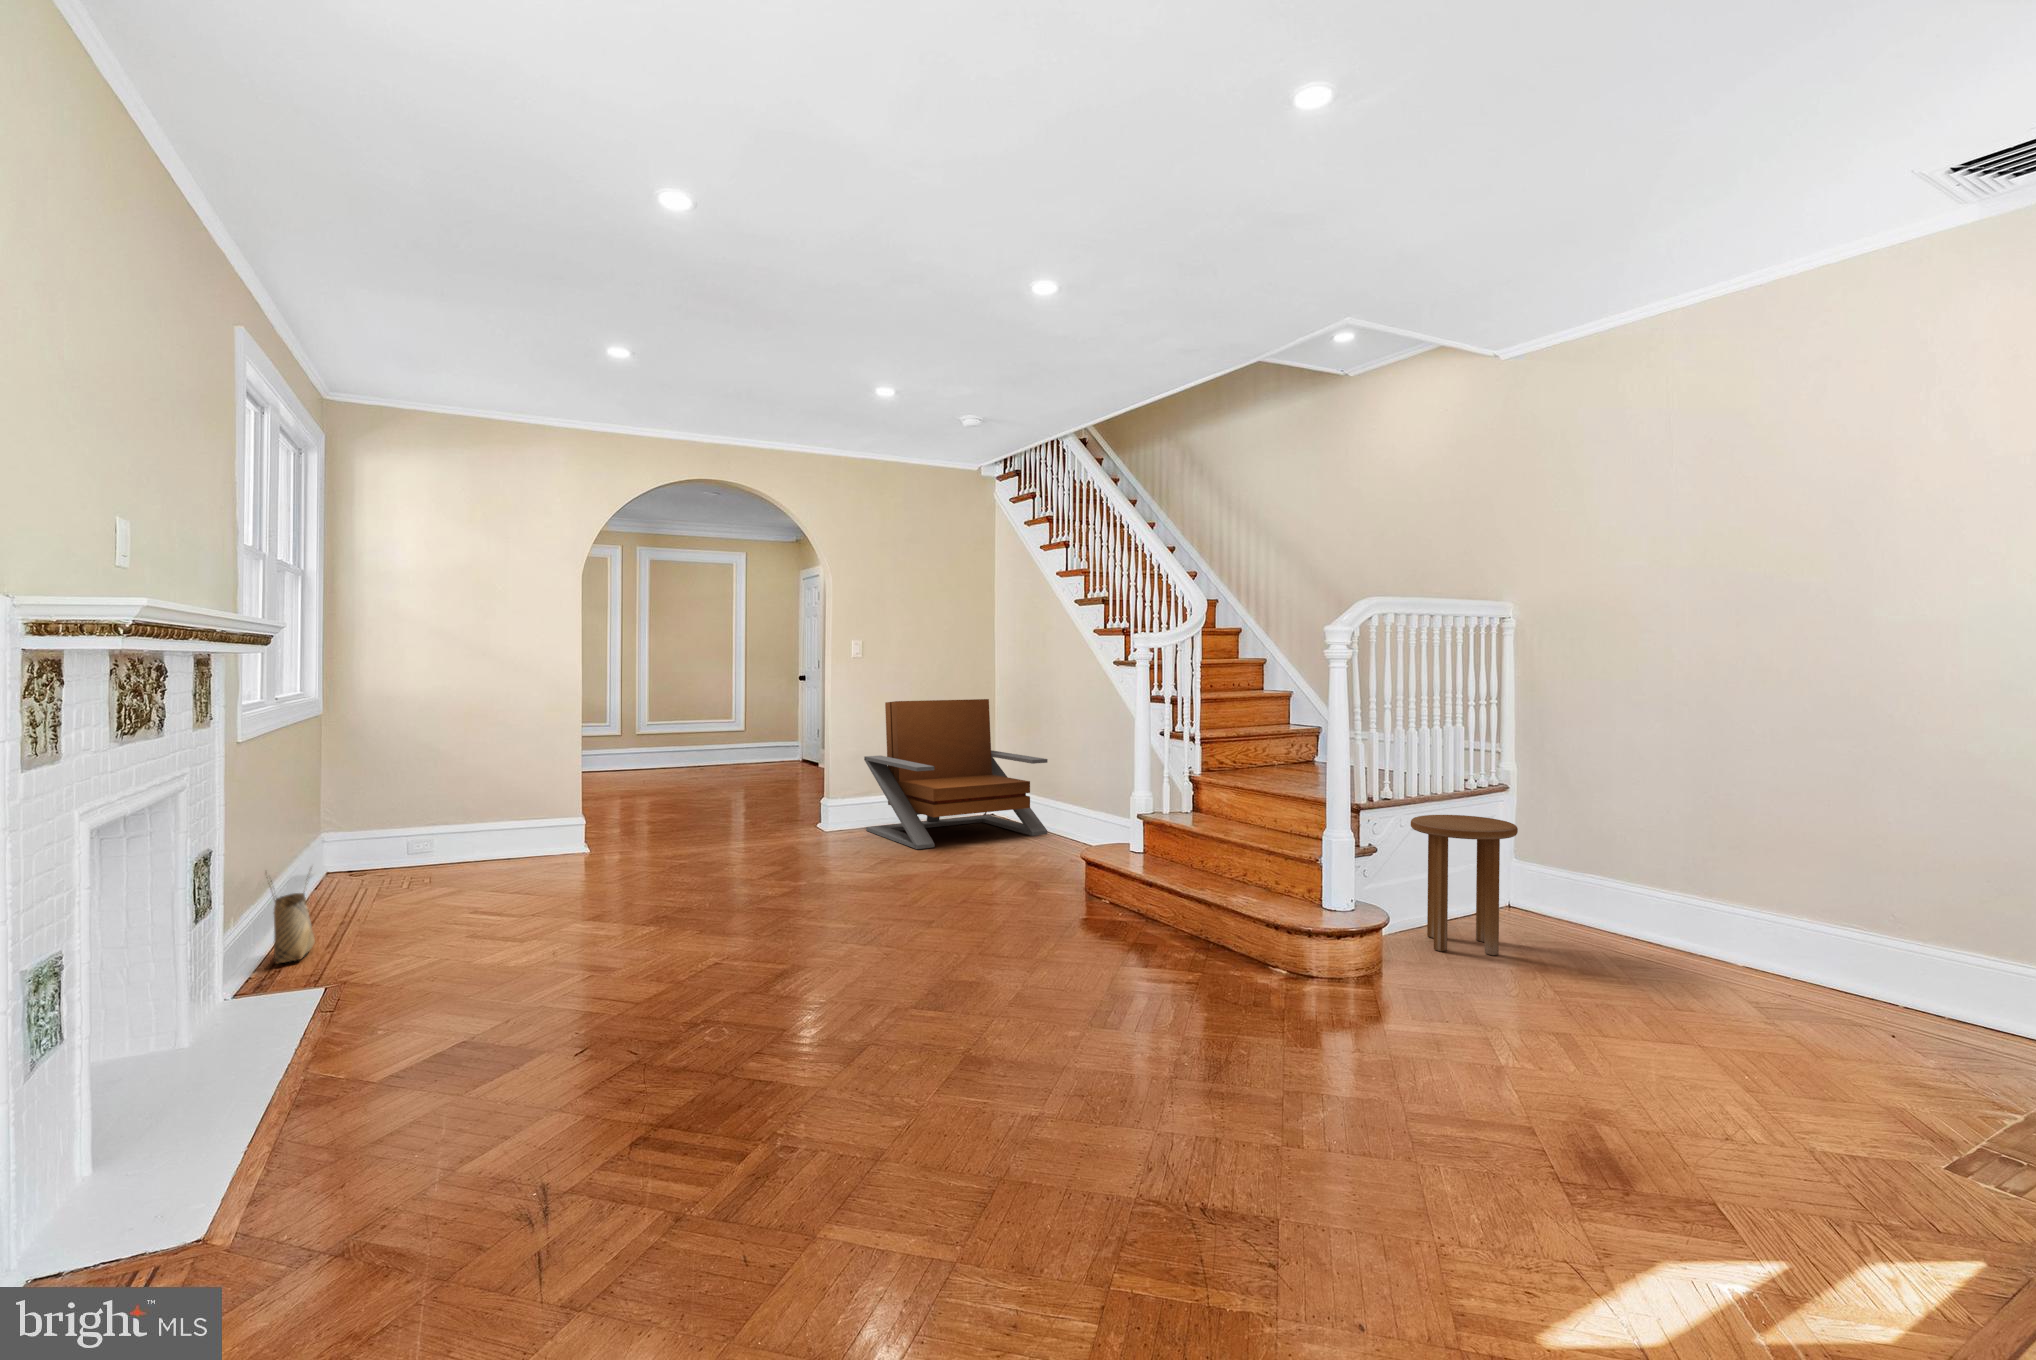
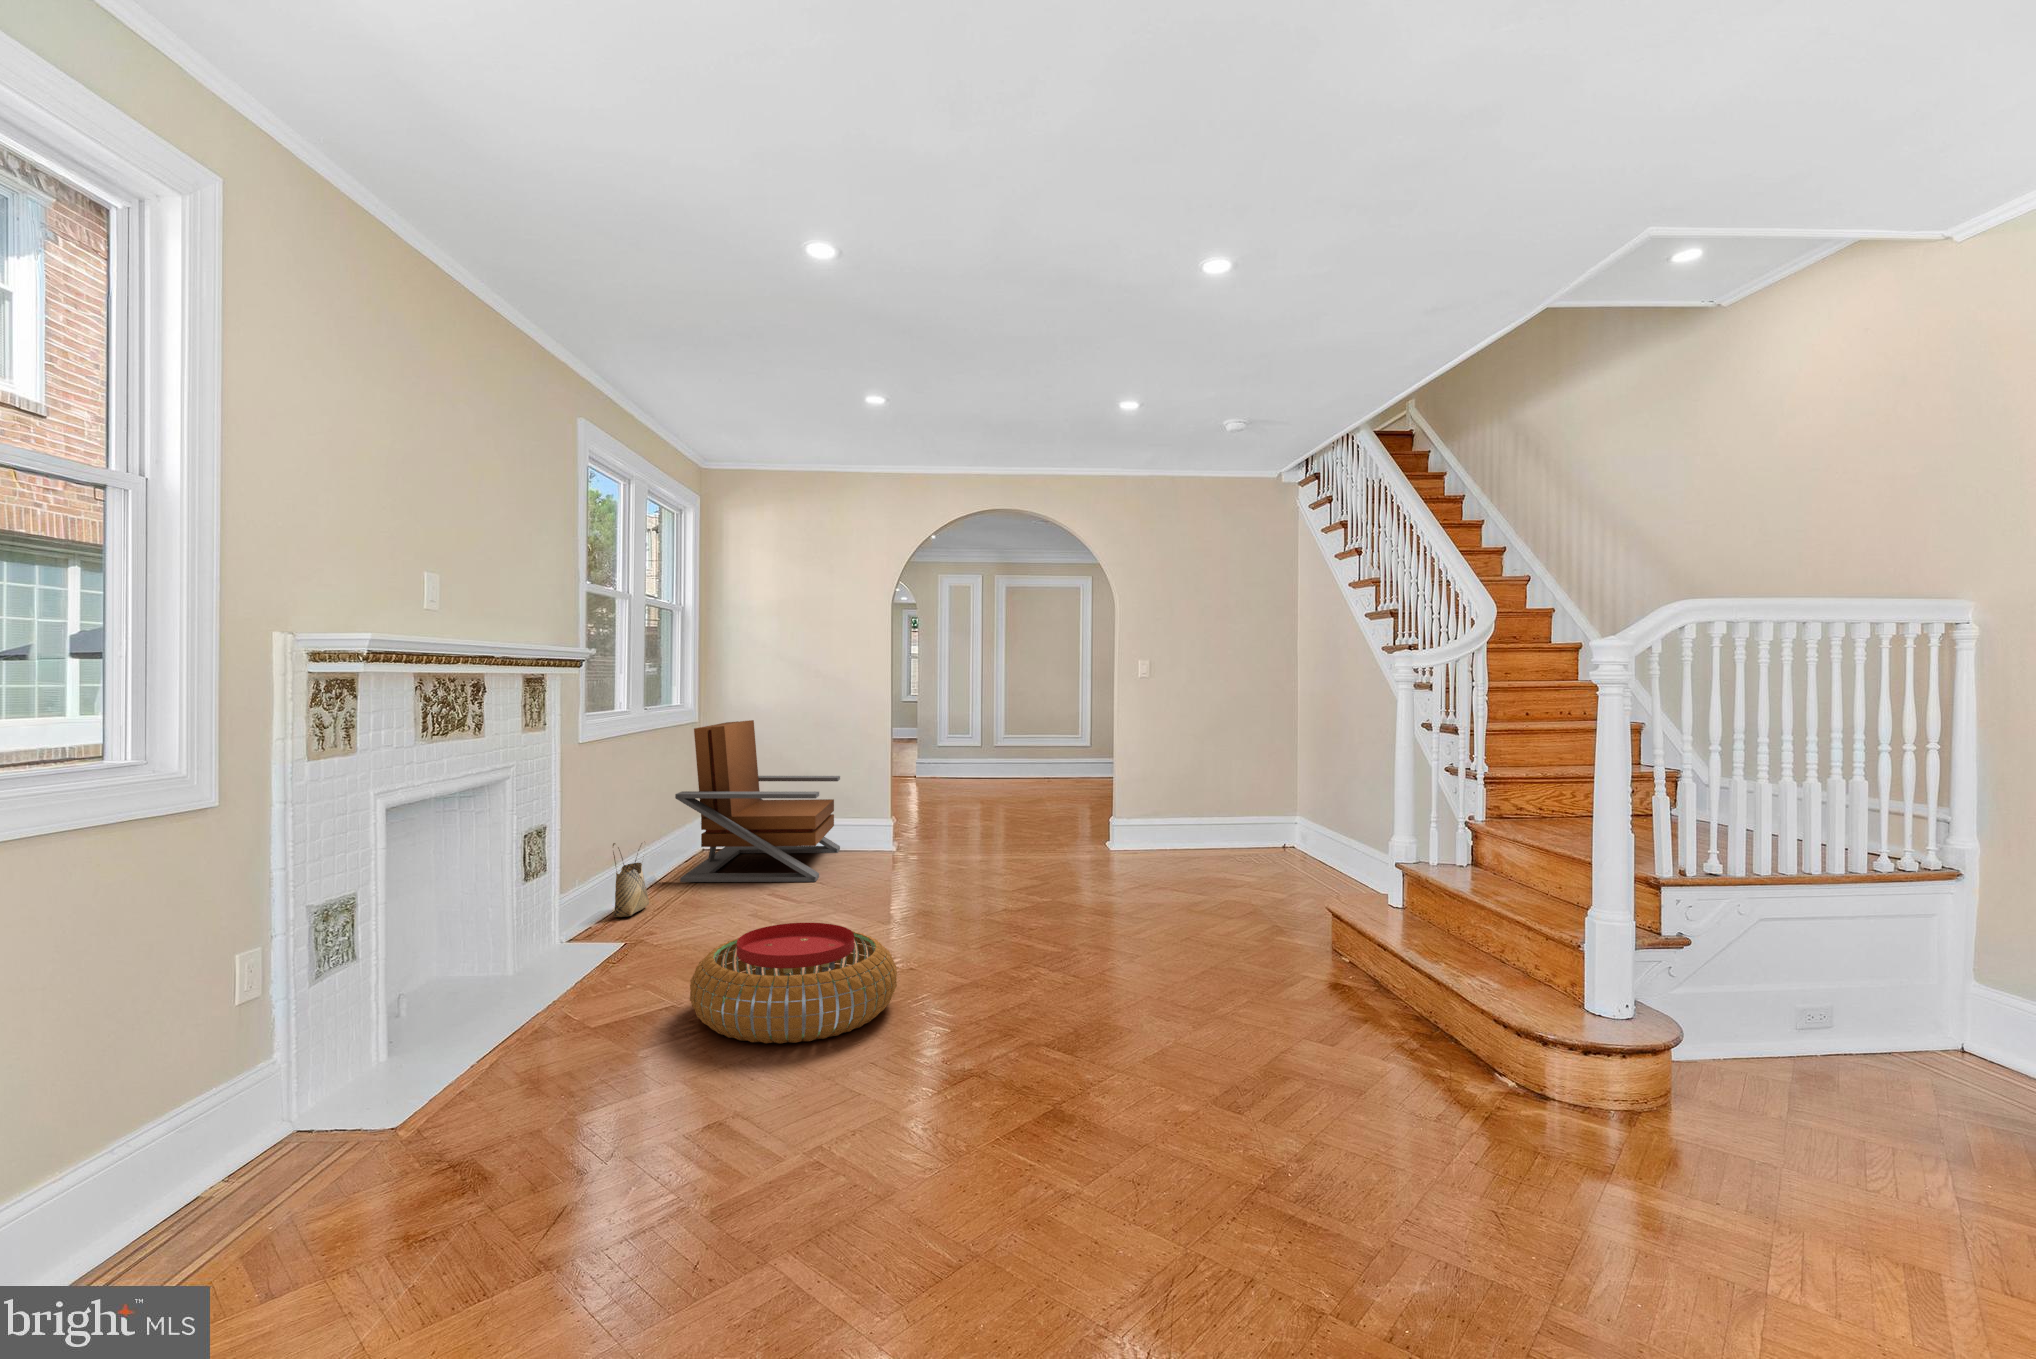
lounge chair: present [864,699,1048,849] -> present [675,720,840,882]
side table: present [1411,815,1518,956] -> none [1745,901,1932,1118]
pouf: none [504,926,743,1059] -> present [690,923,897,1043]

